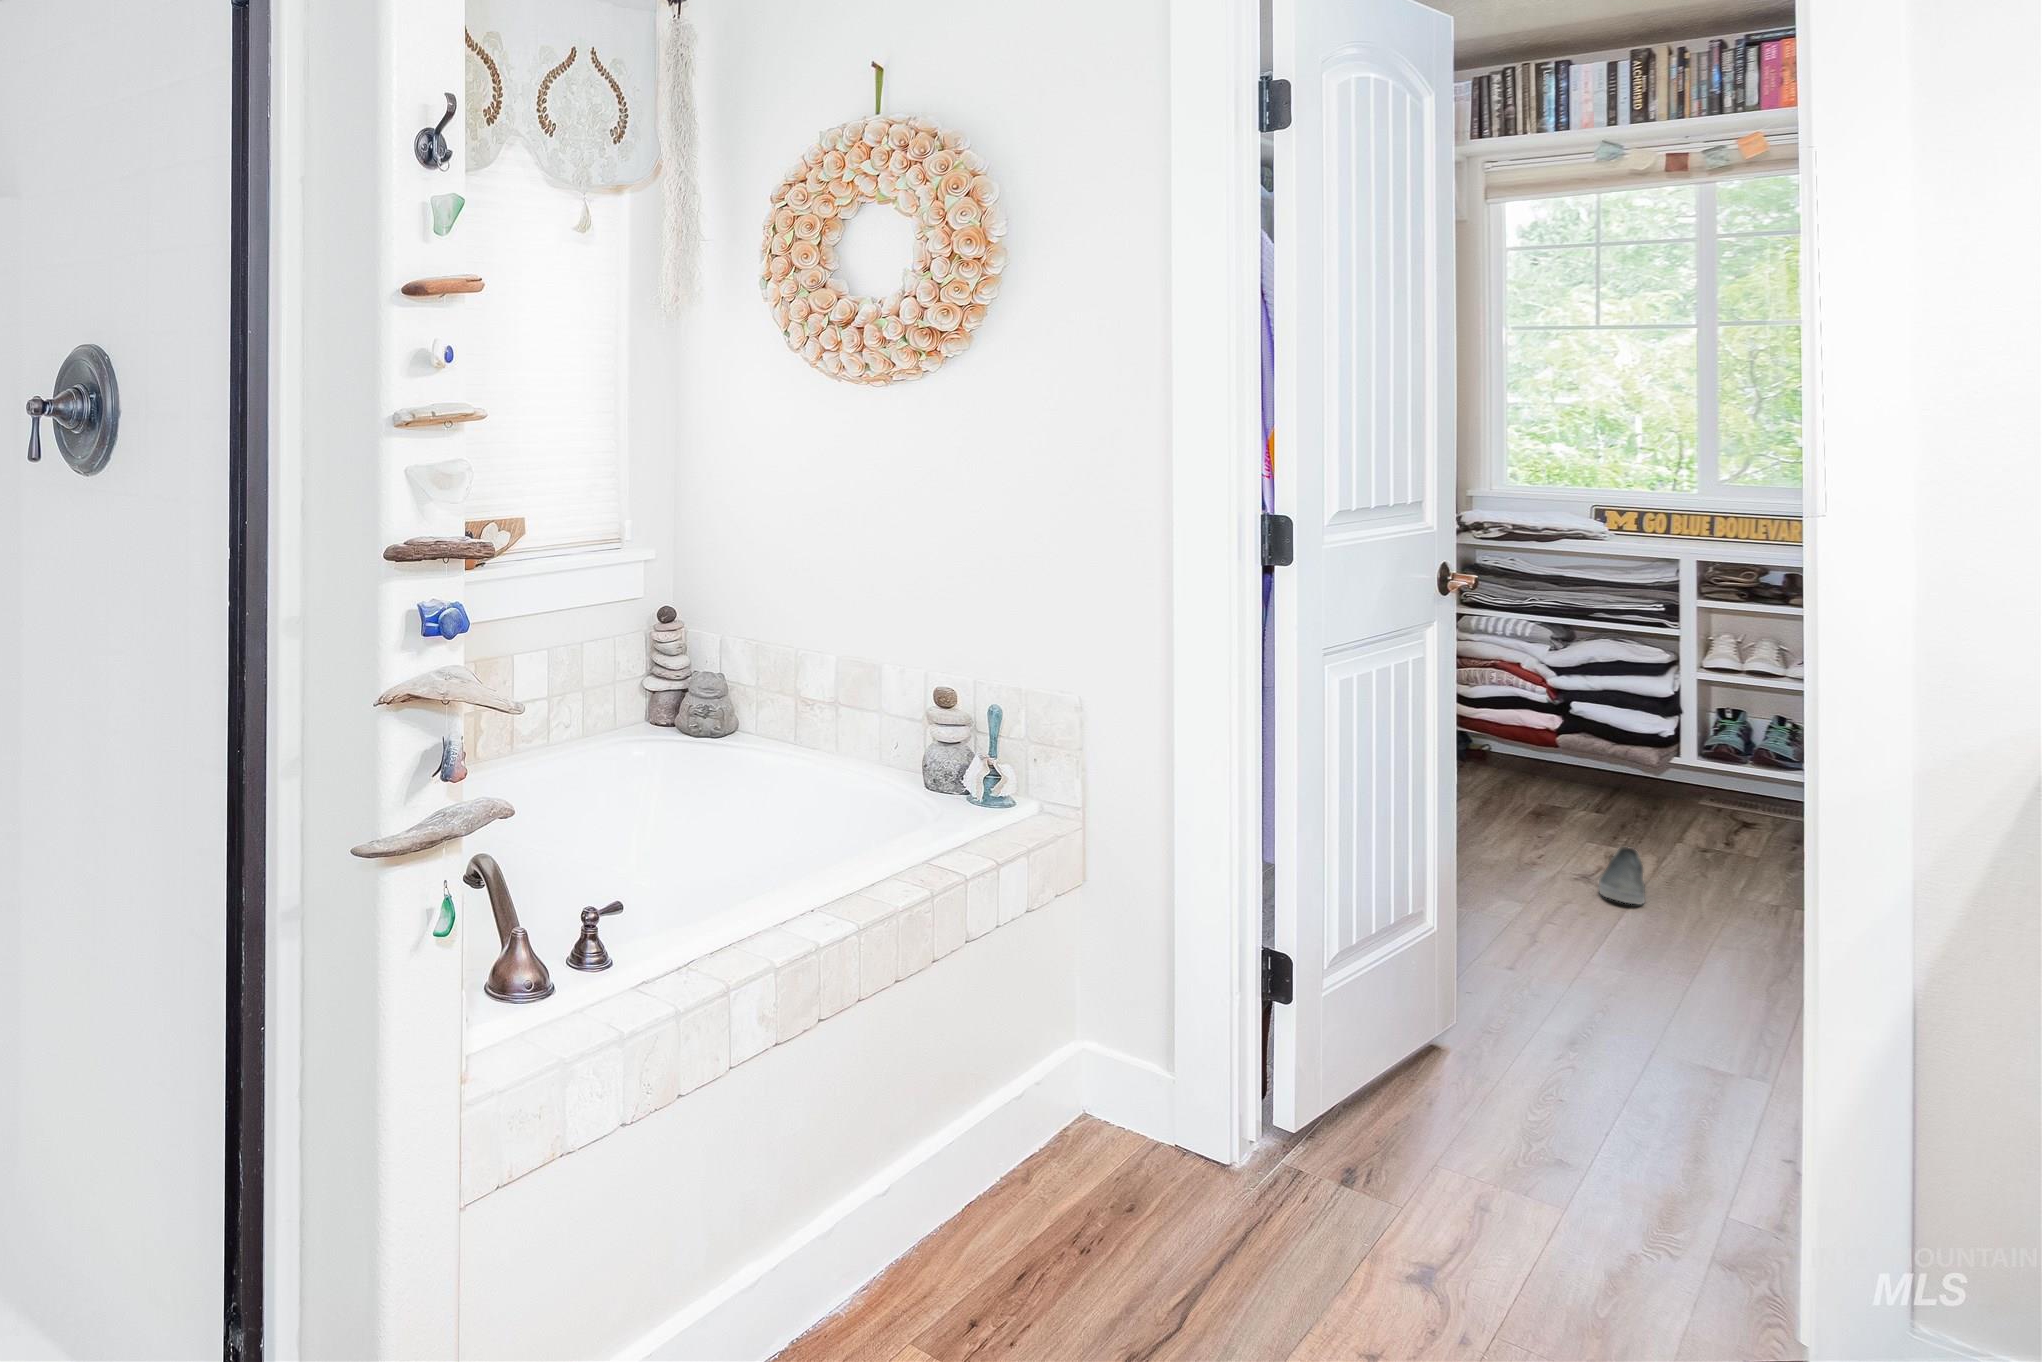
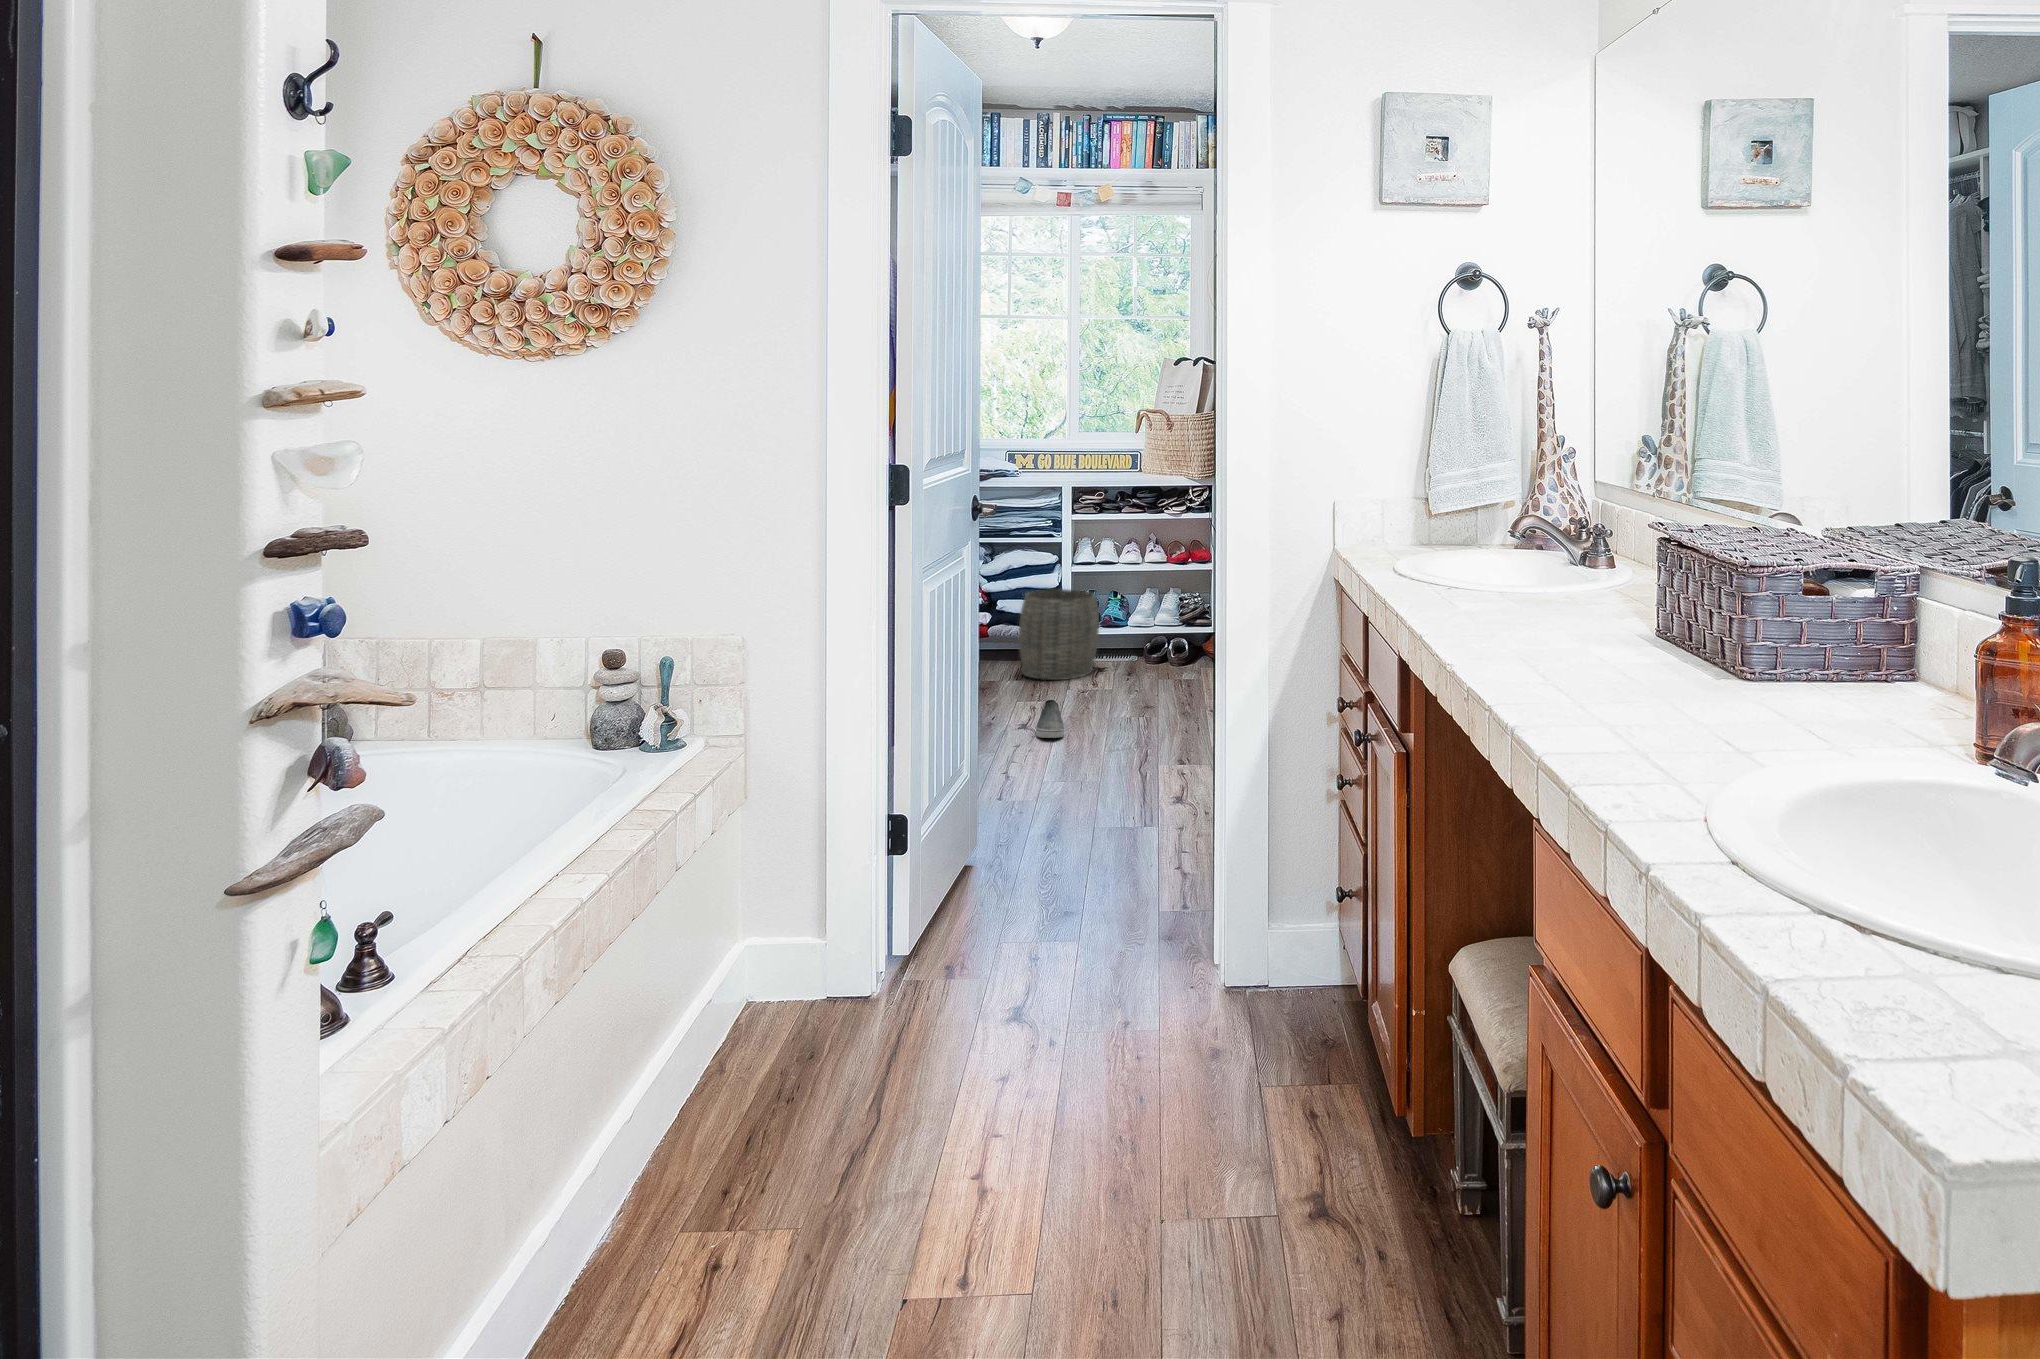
woven basket: none [1602,693,1739,826] -> present [1019,589,1099,680]

